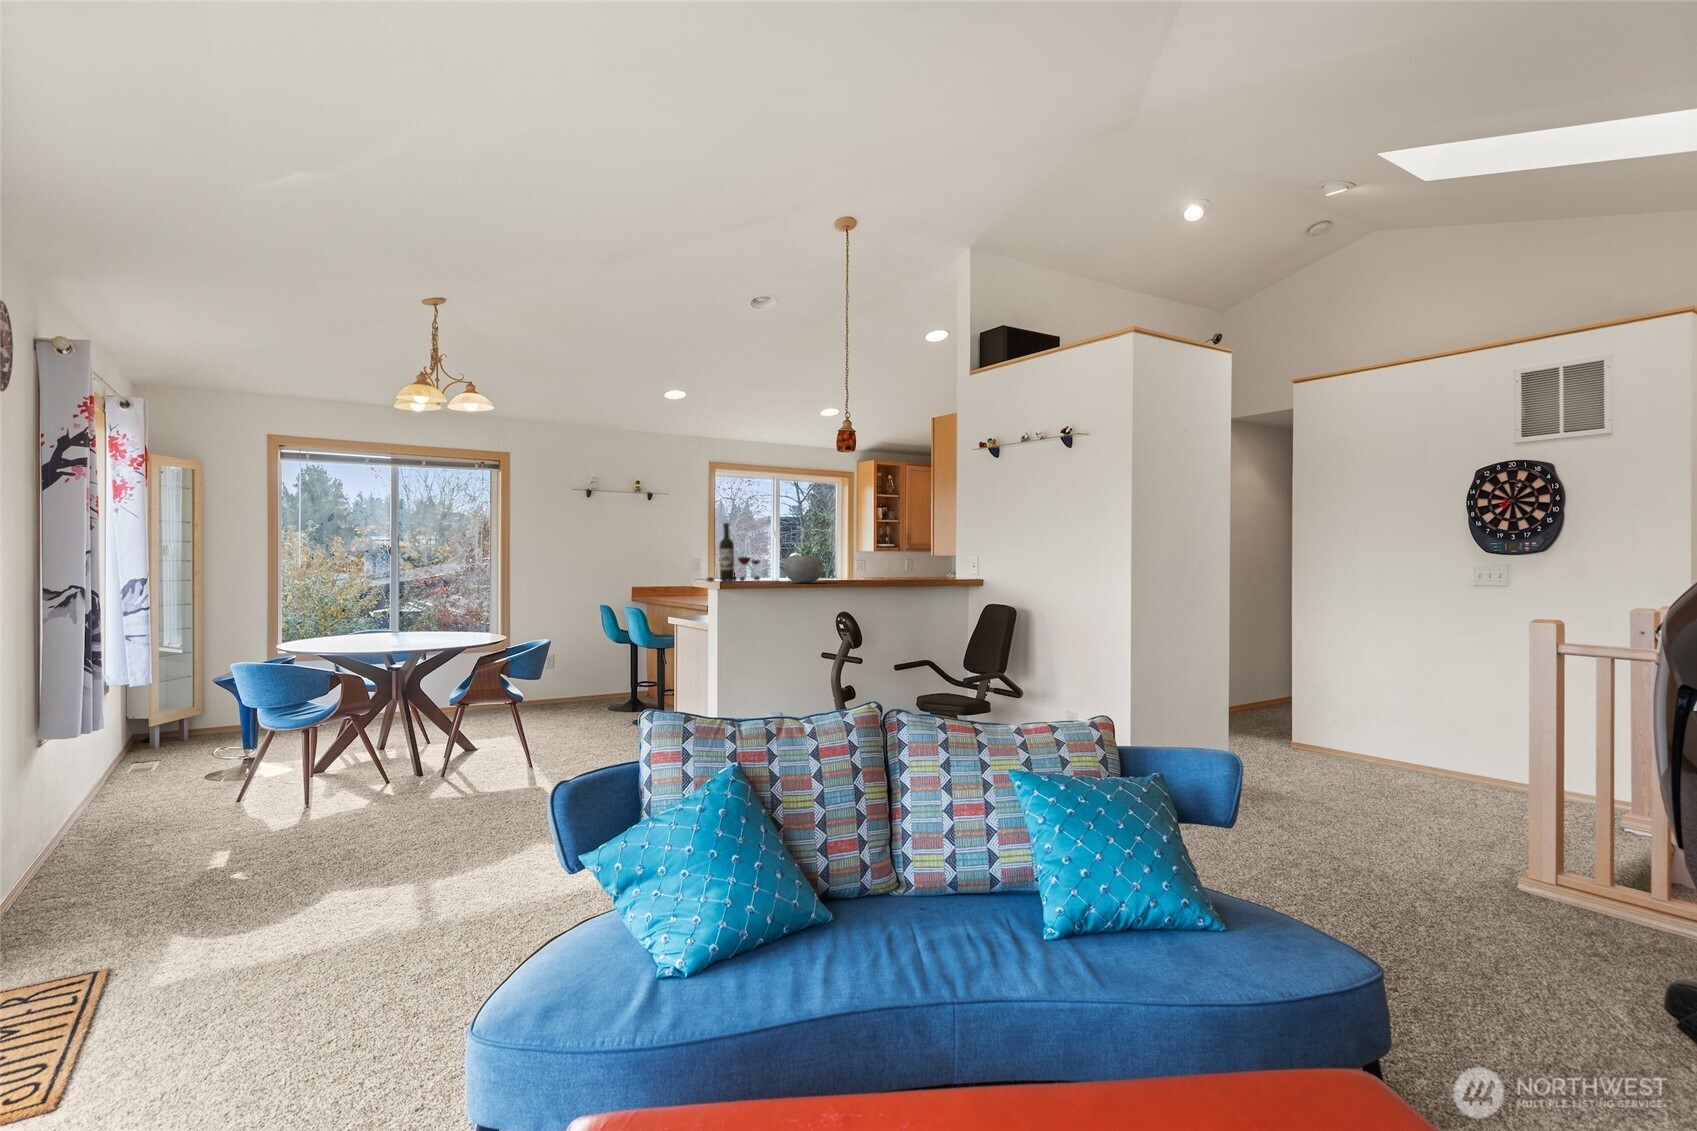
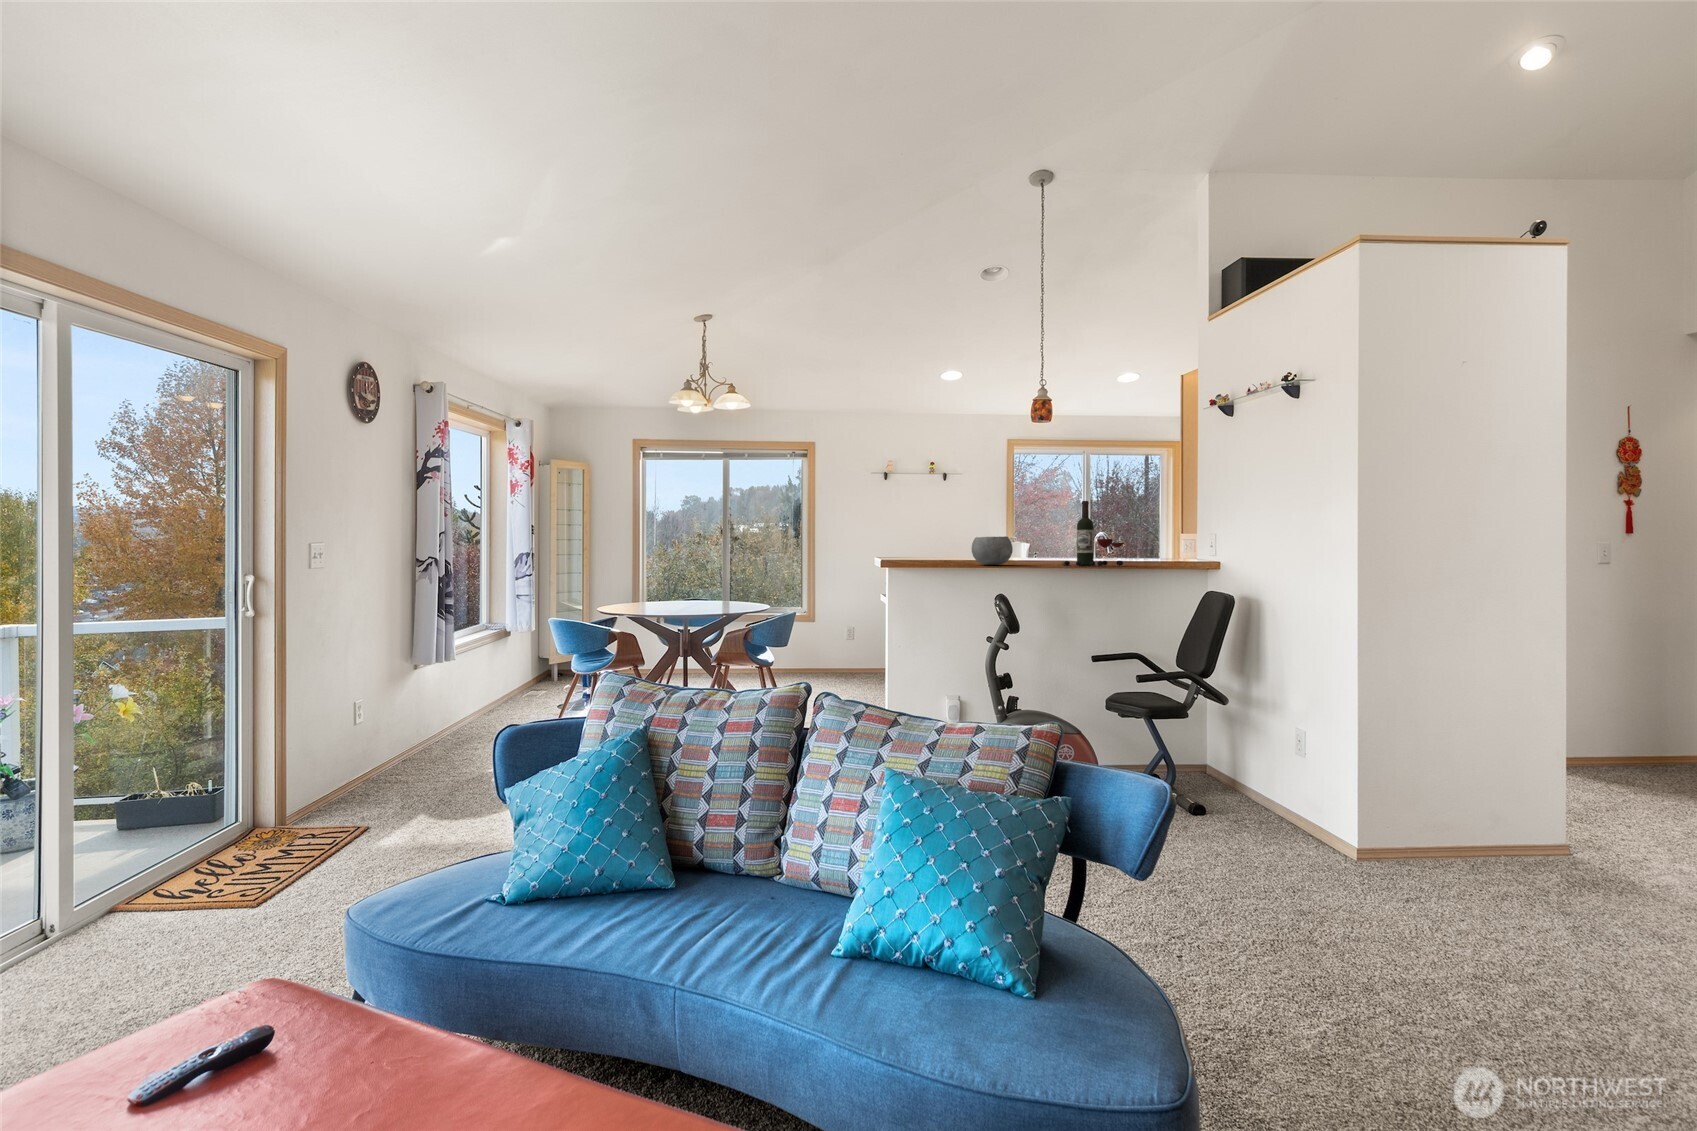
wine bottle: present [706,523,761,582] -> present [1062,501,1124,566]

